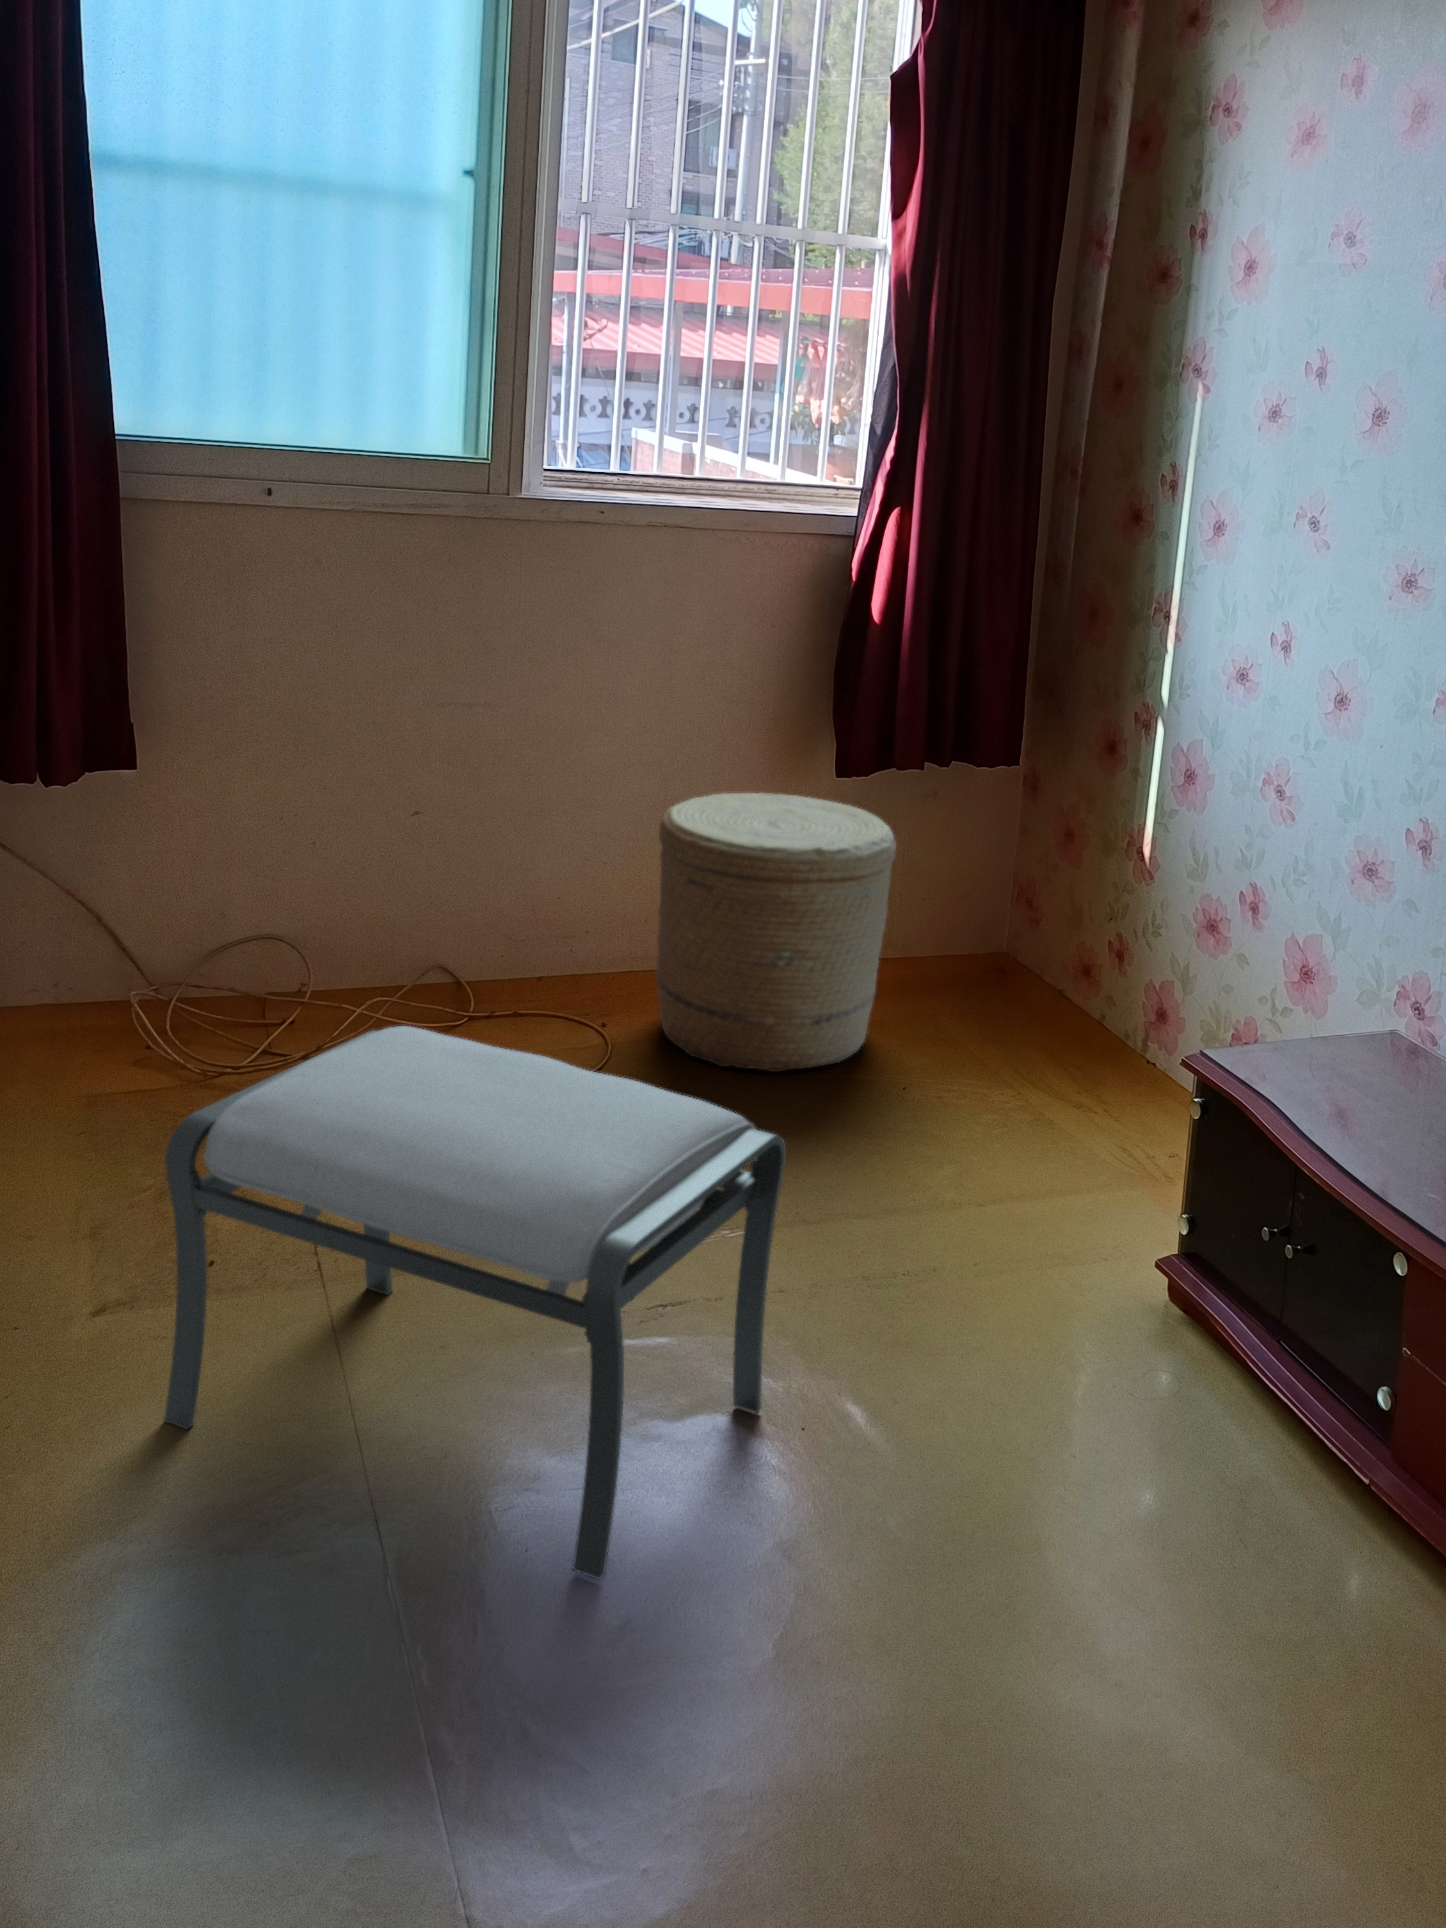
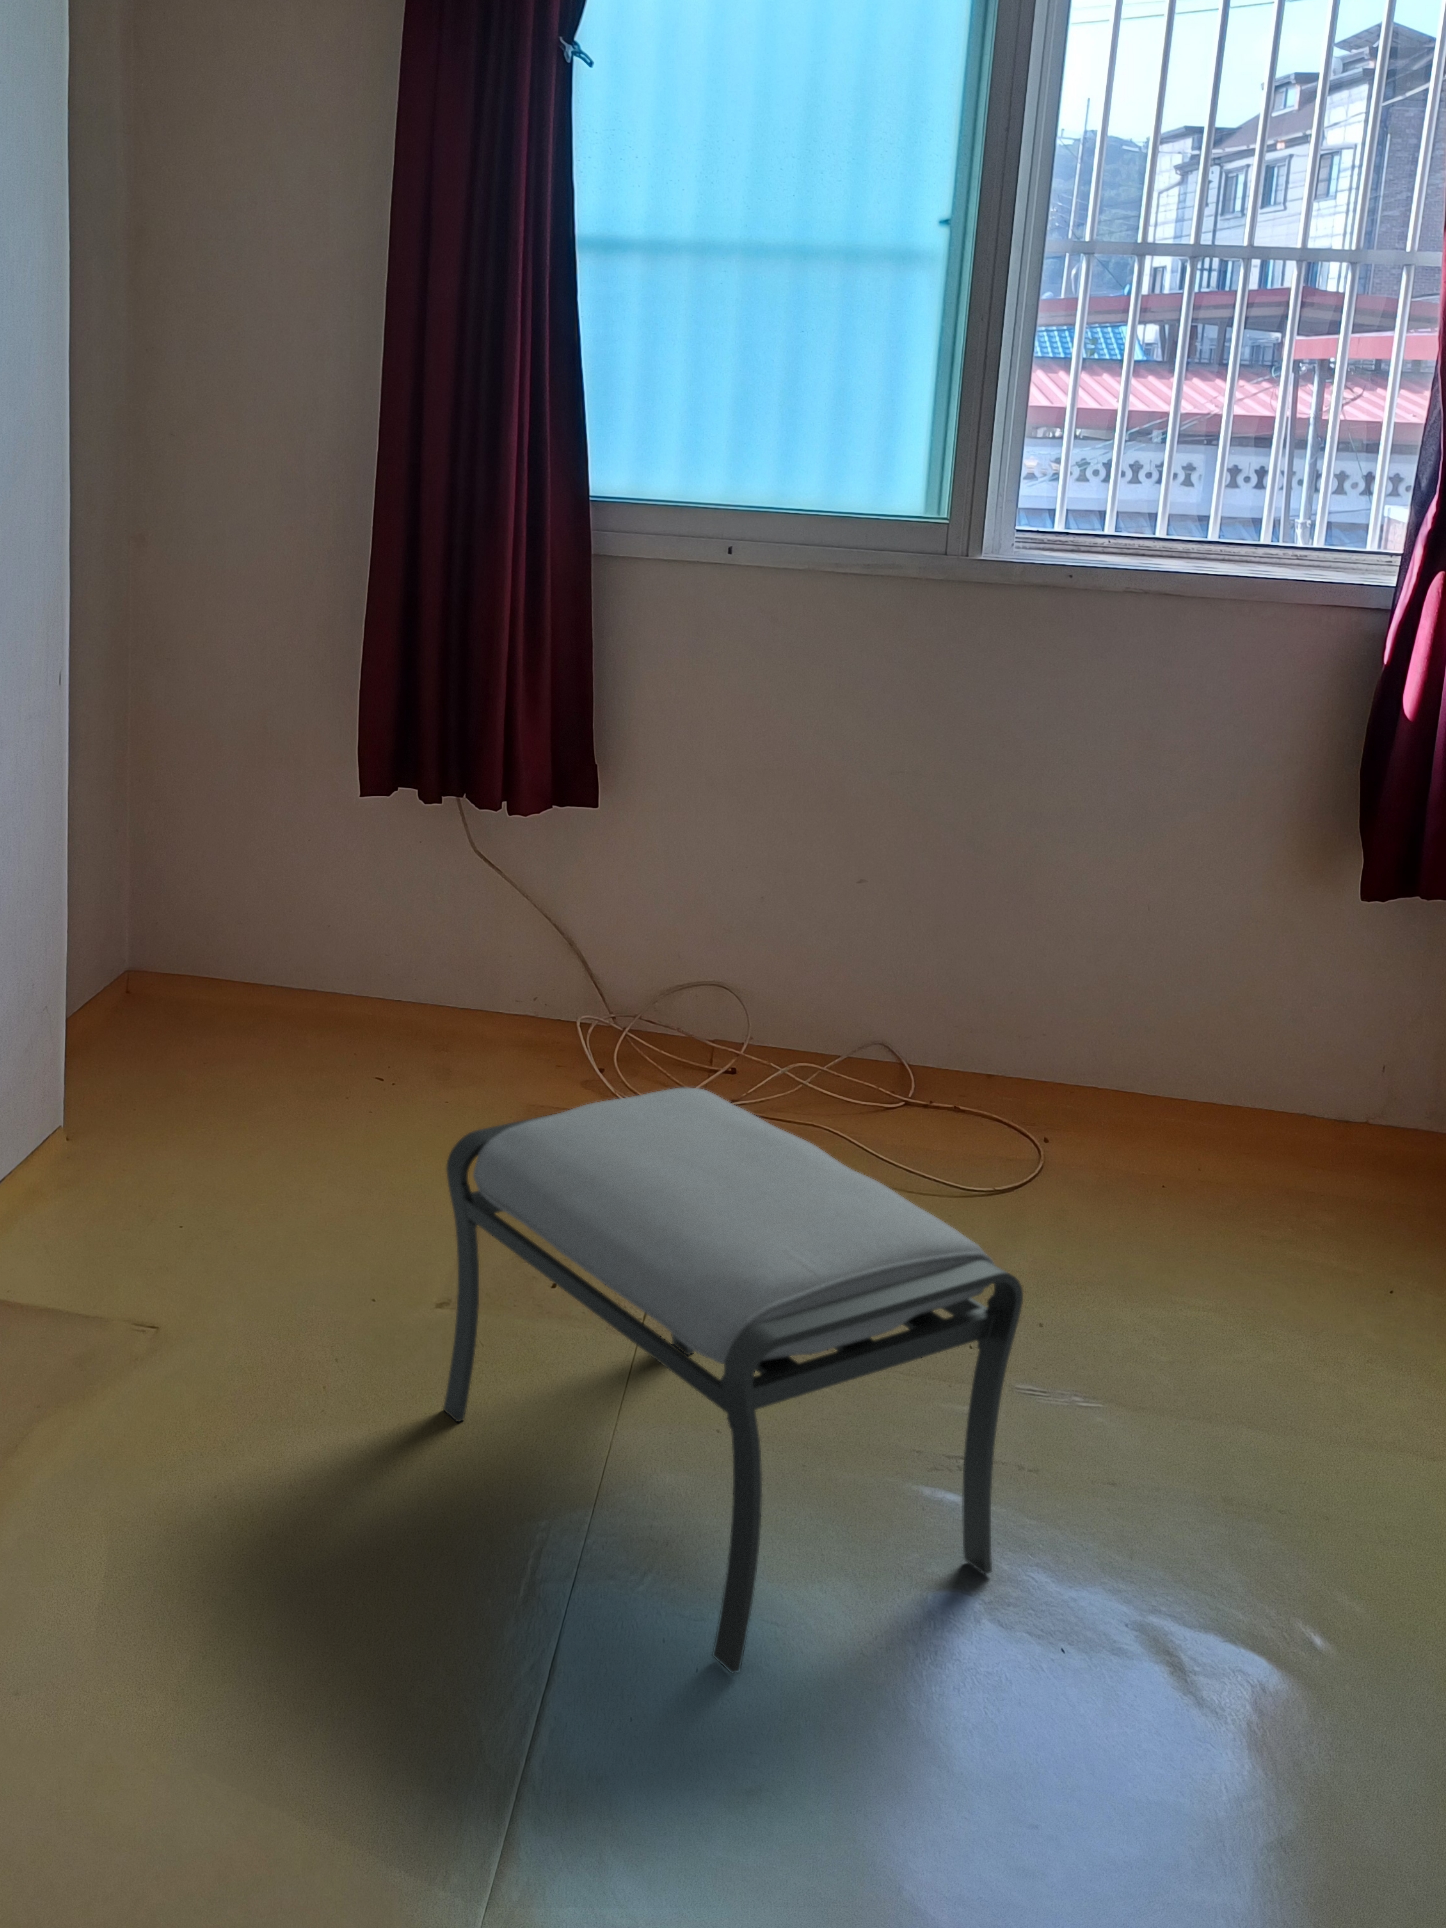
woven basket: present [656,793,896,1072] -> none [1109,903,1405,1237]

